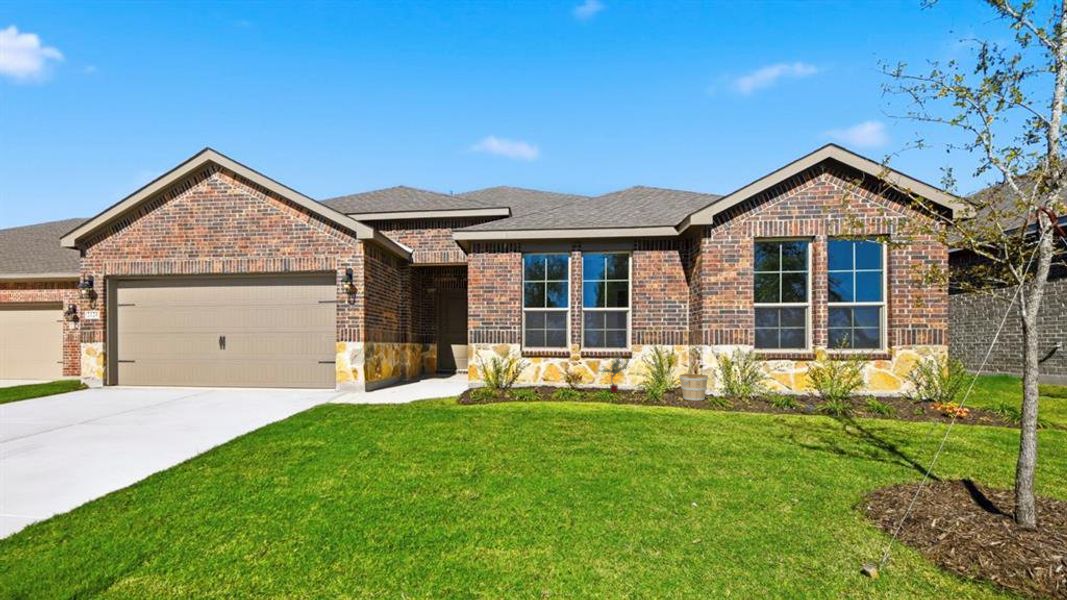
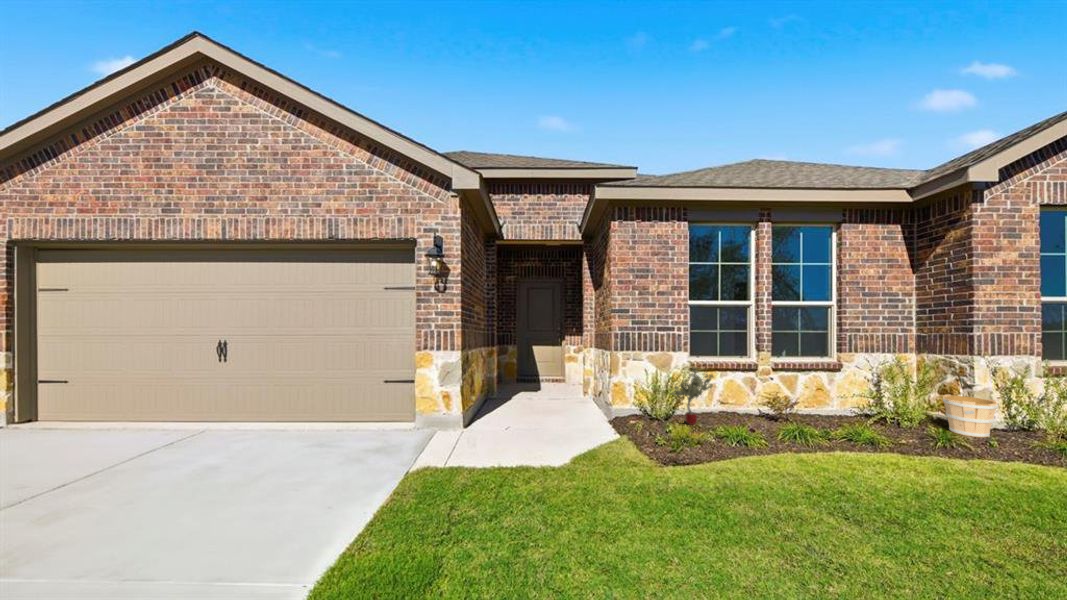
potted tree: present [599,355,629,393] -> present [671,367,713,425]

